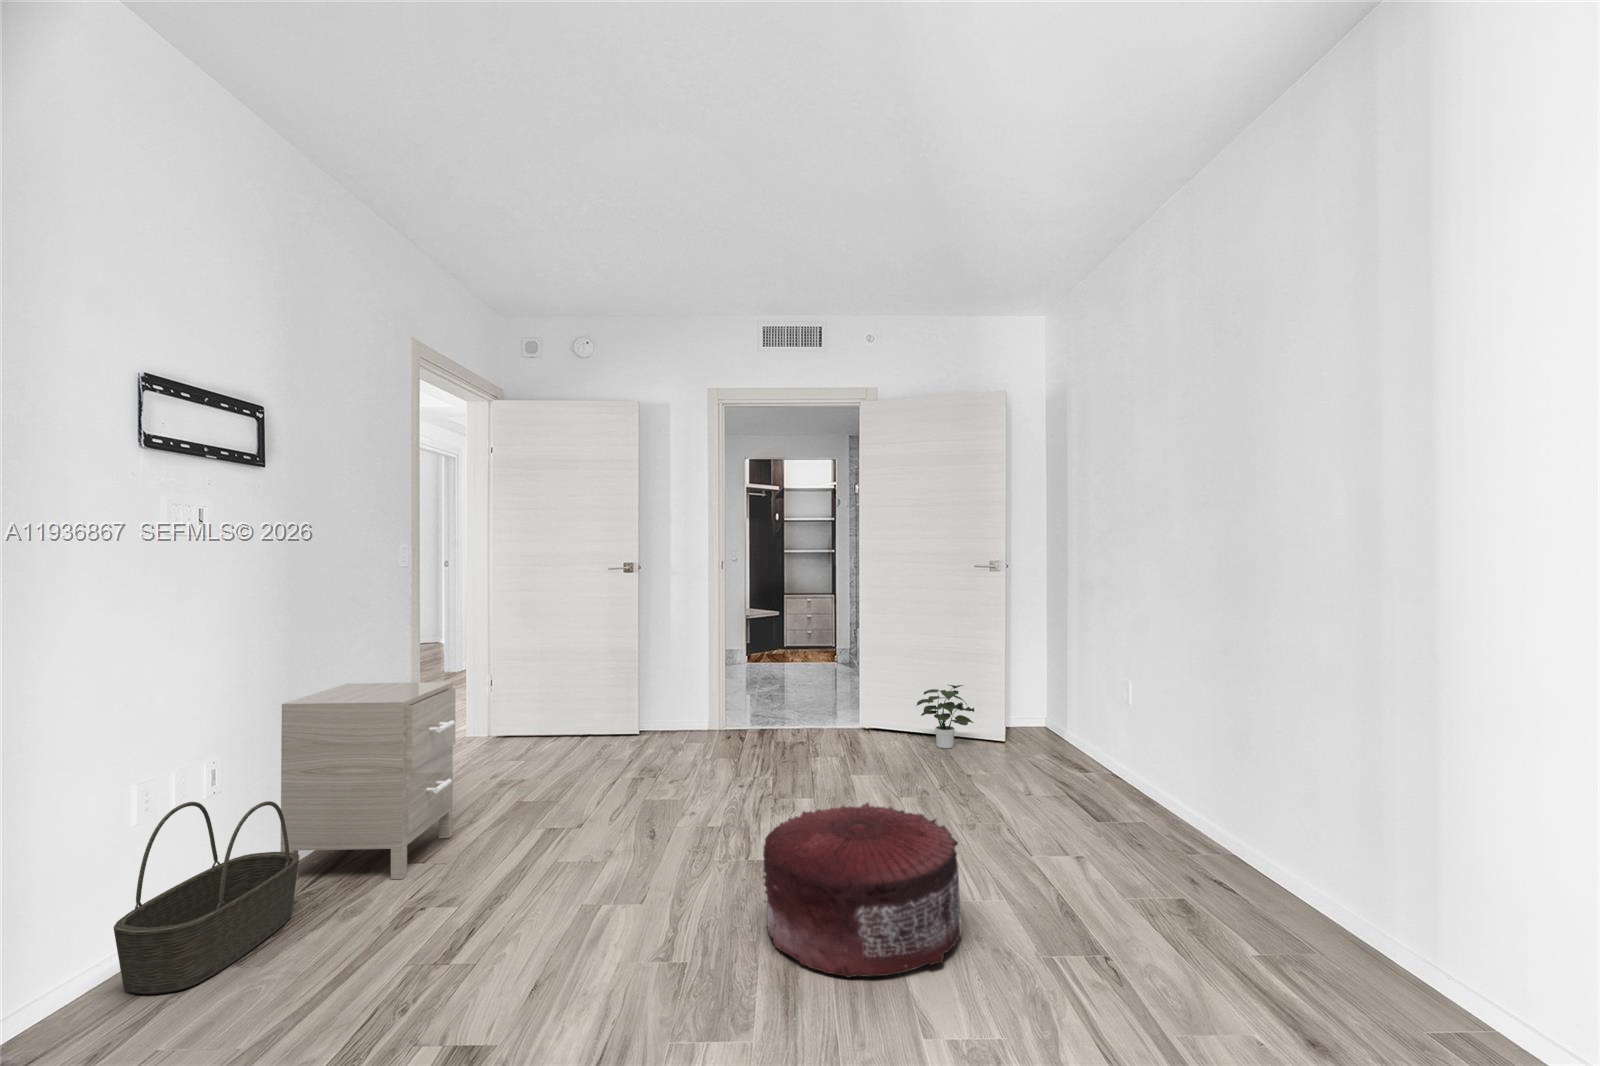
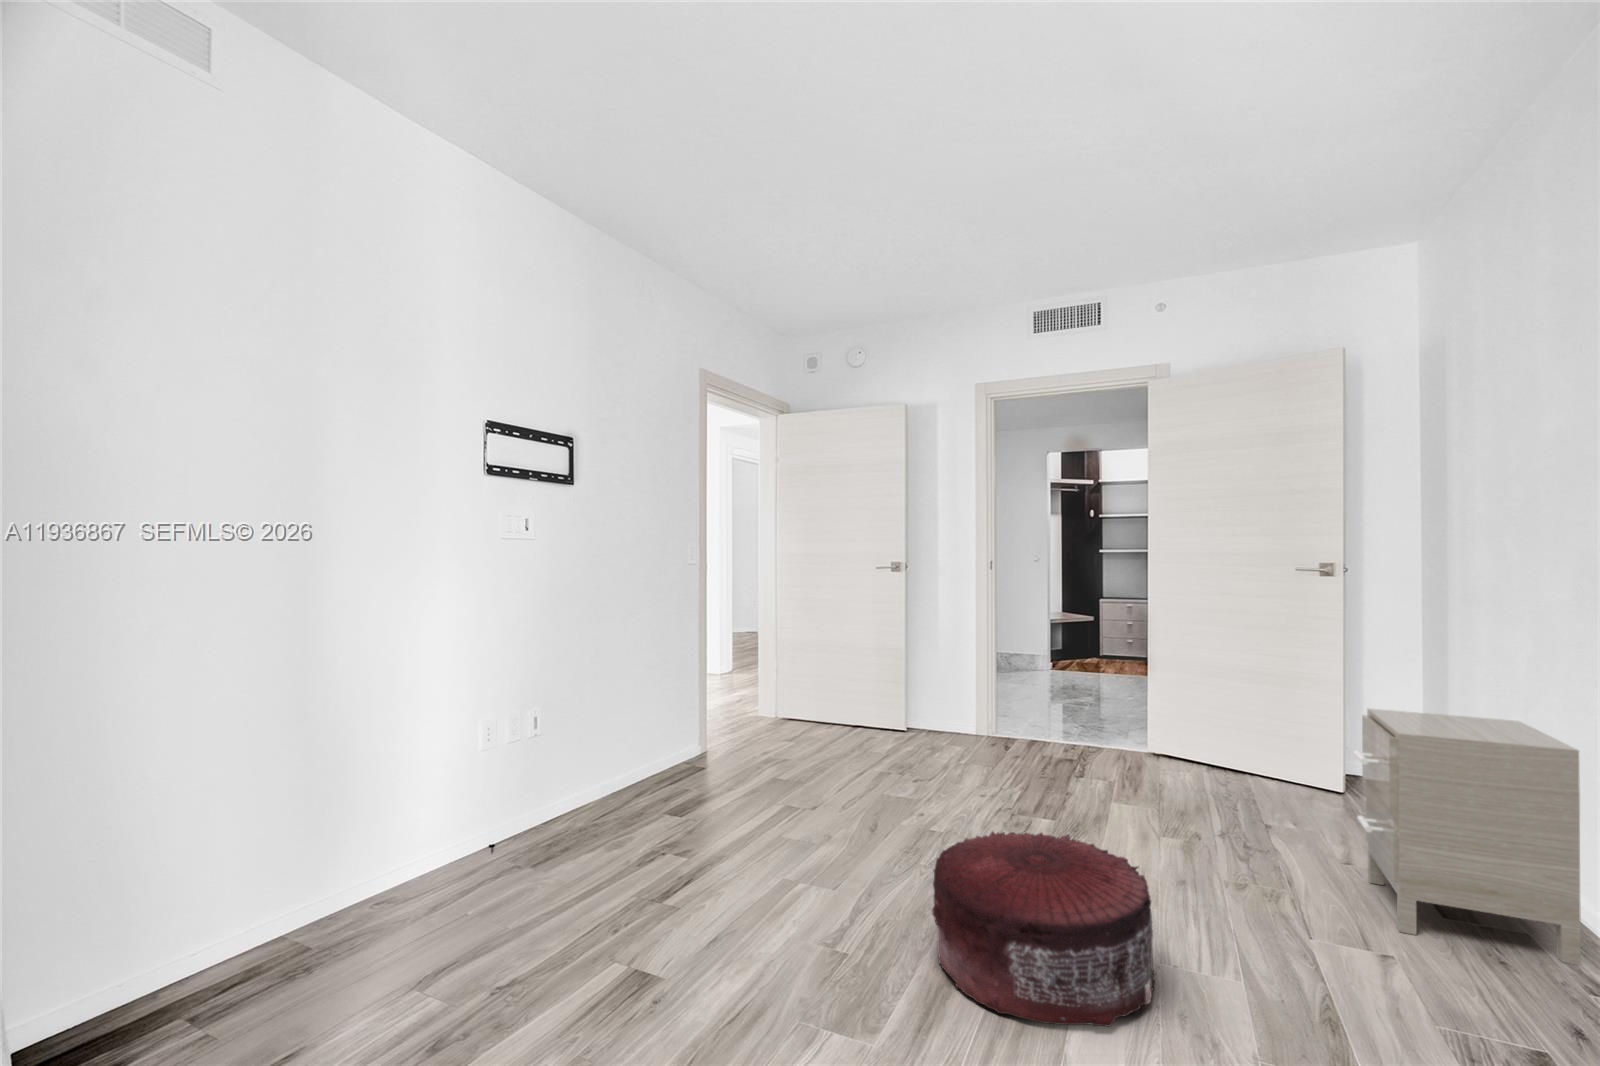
nightstand: present [281,682,455,879] -> present [1354,709,1581,965]
potted plant: present [916,685,974,748] -> none [1207,715,1286,790]
basket: present [113,801,299,994] -> none [455,741,585,880]

